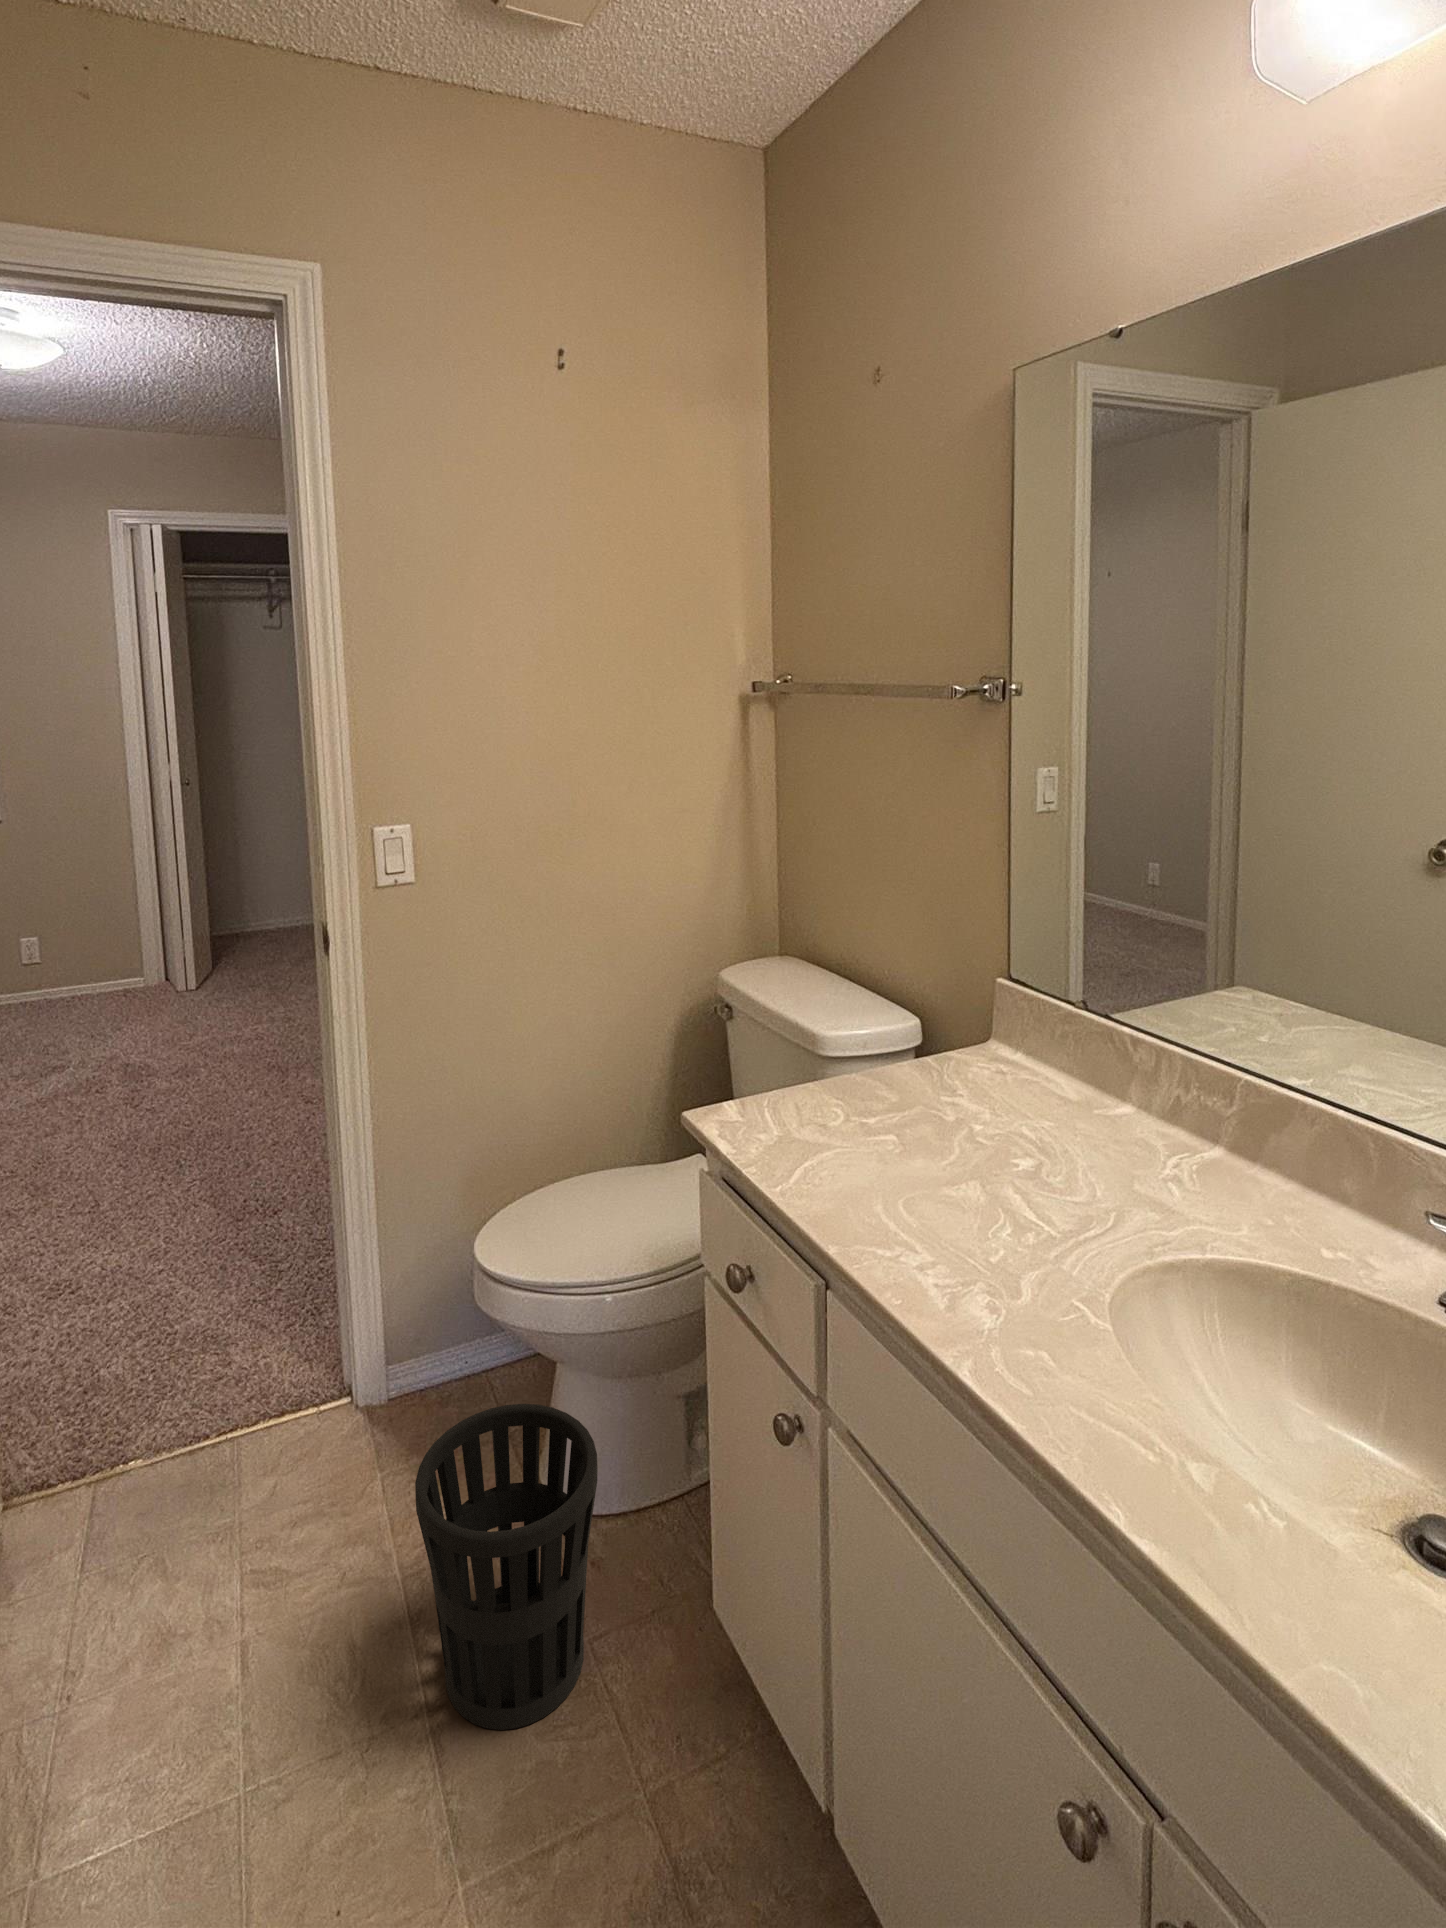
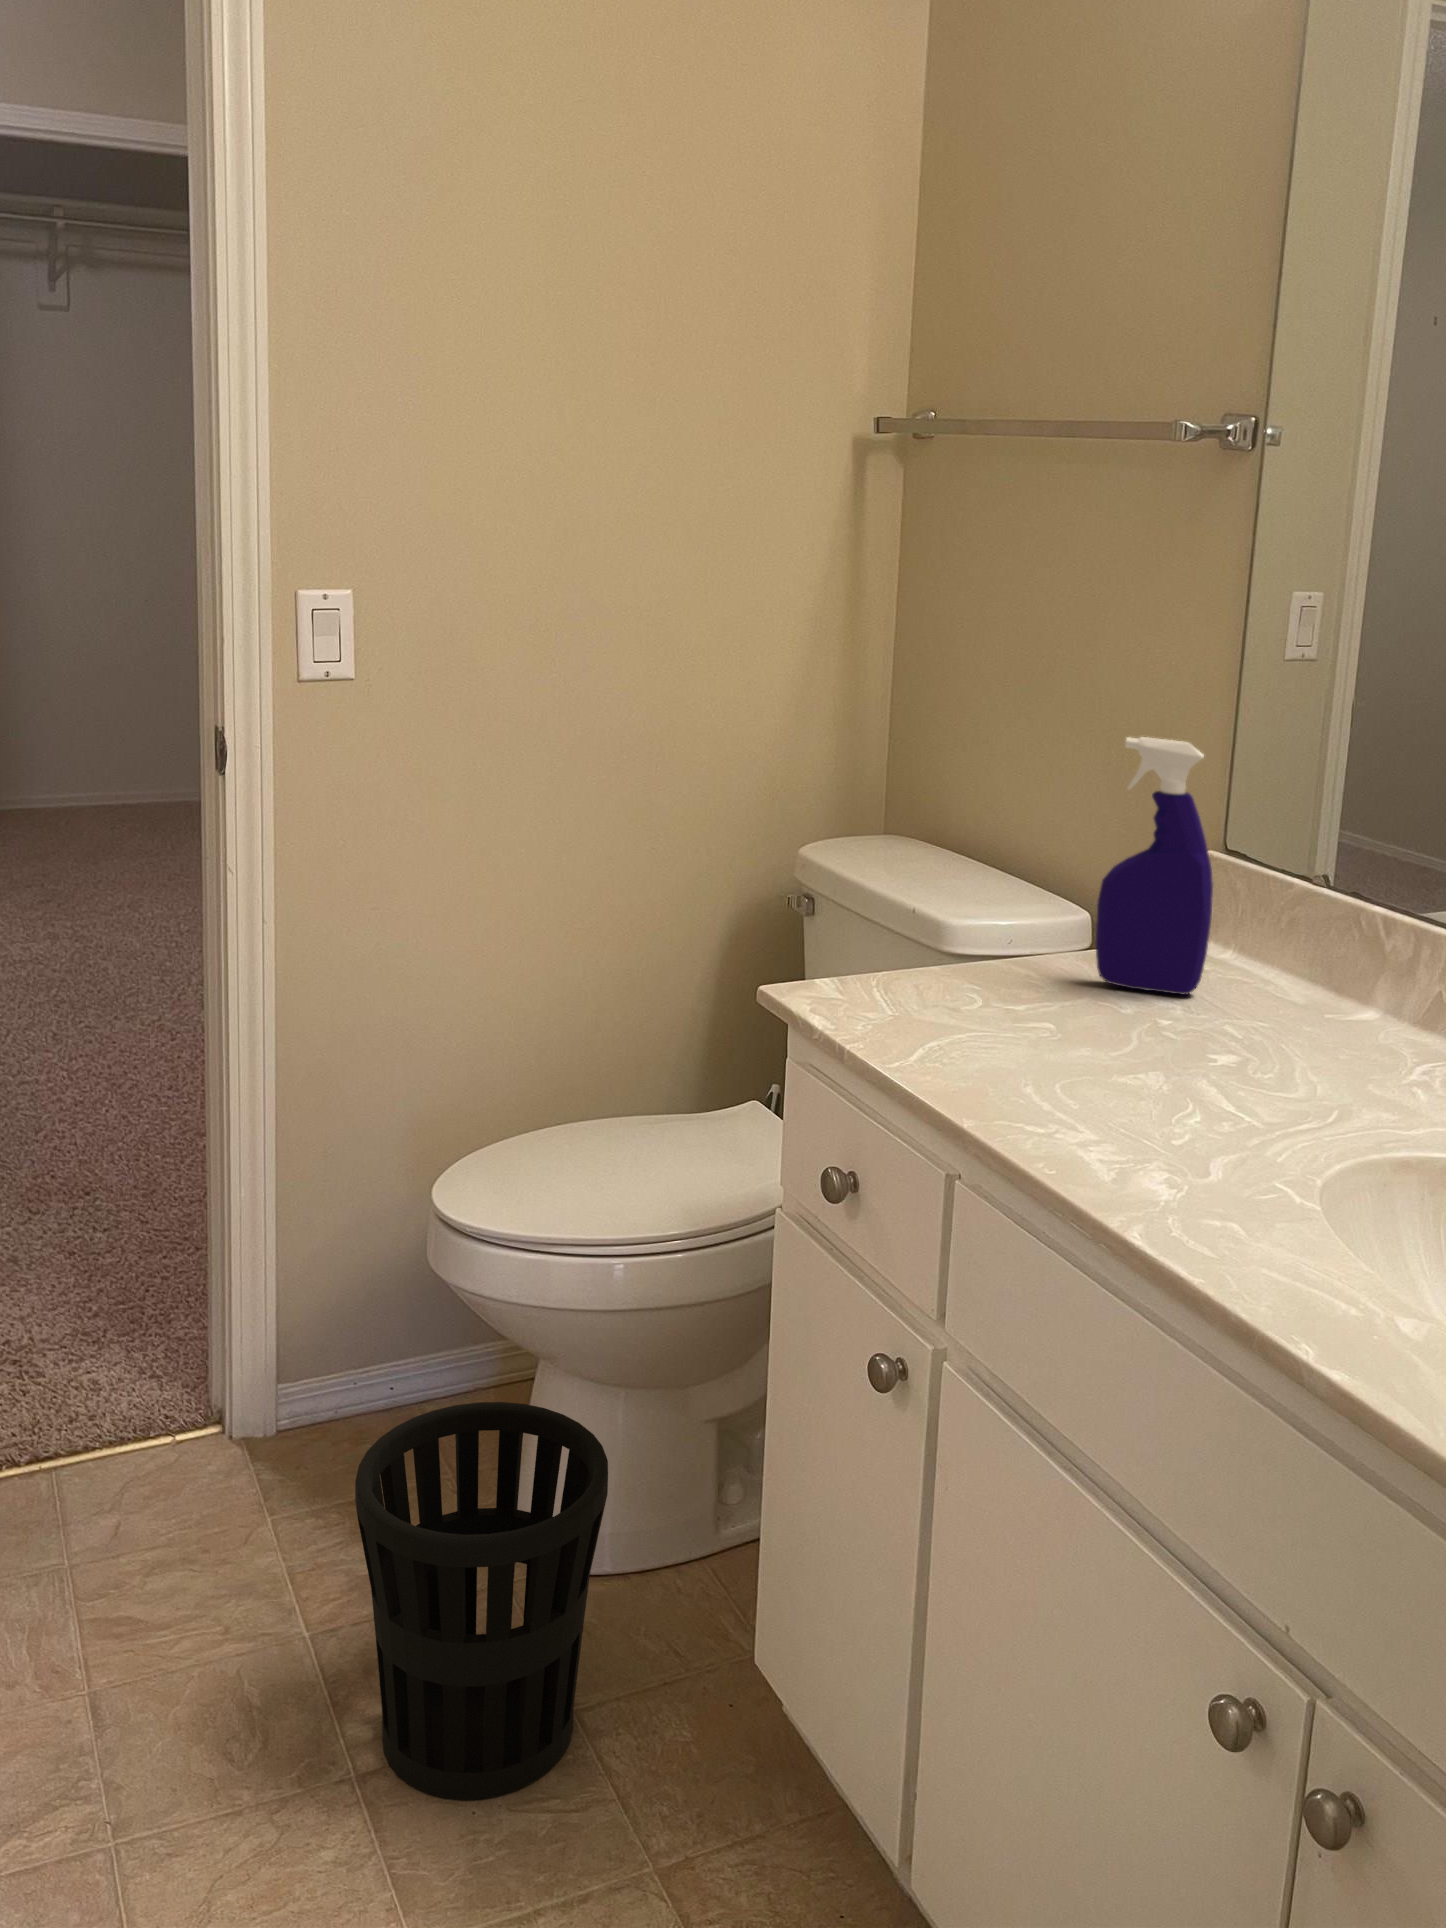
spray bottle: none [918,913,1001,1097] -> present [1096,737,1213,995]

